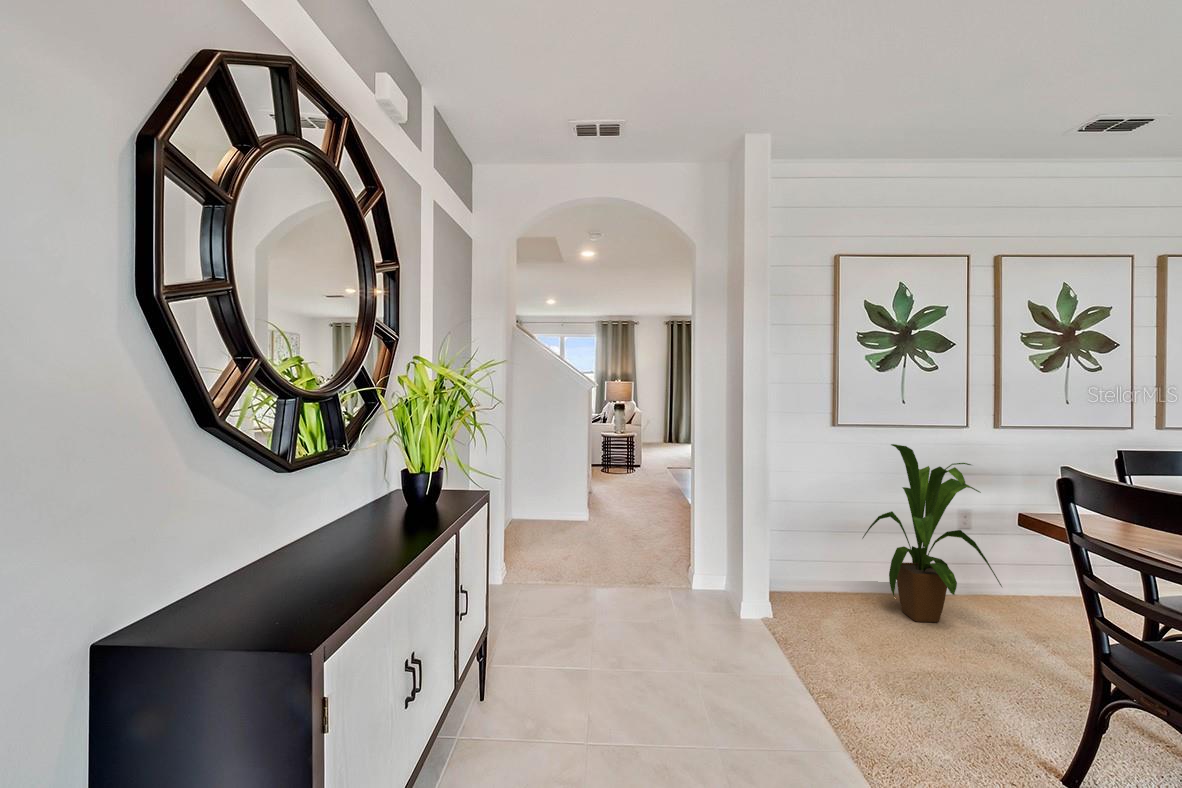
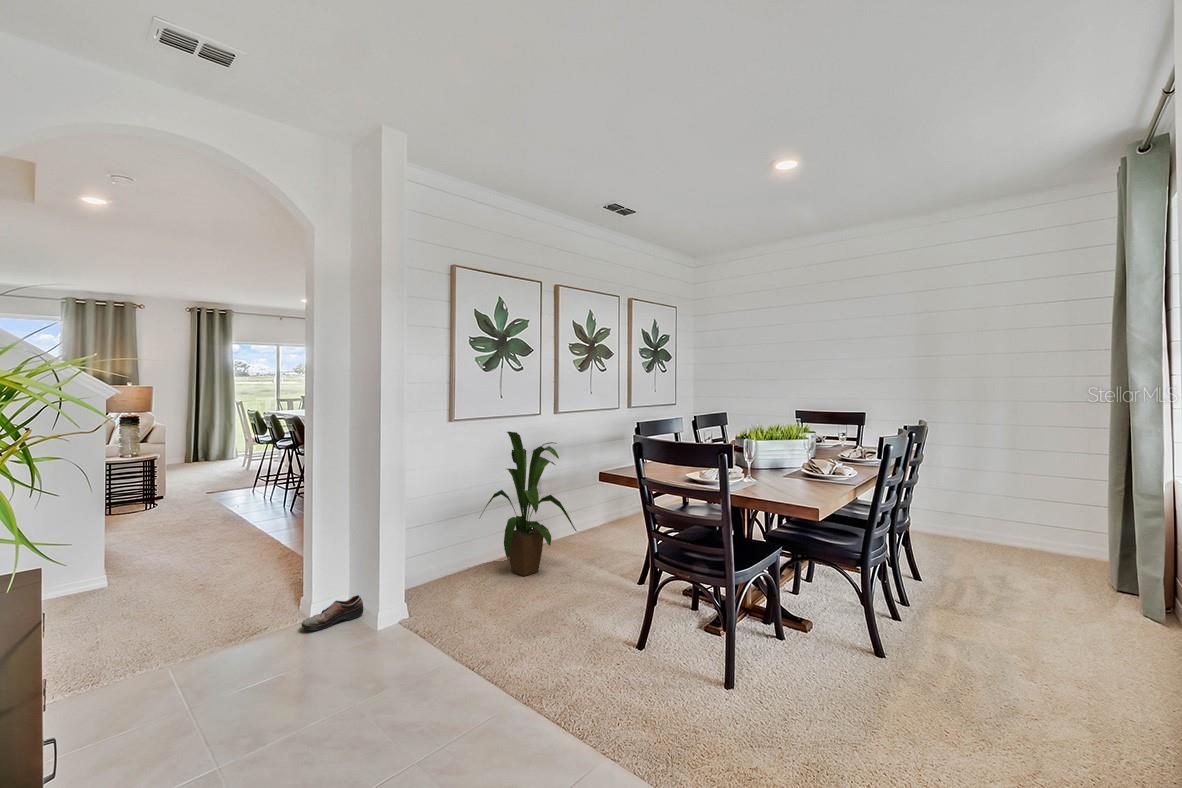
shoe: none [672,583,725,604] -> present [302,595,363,630]

